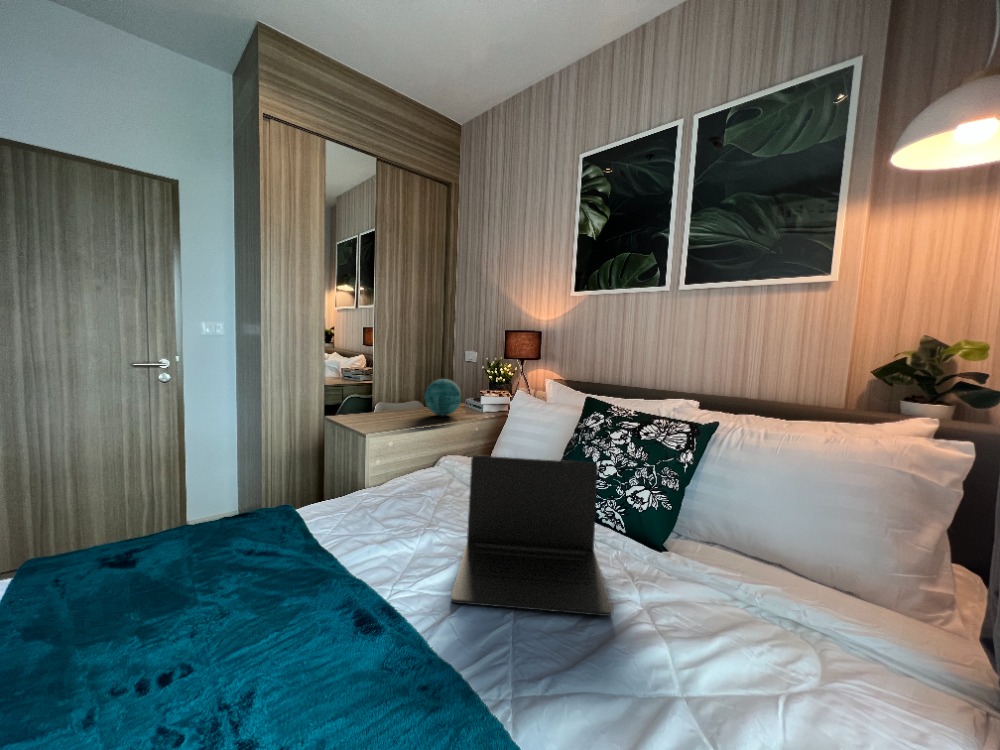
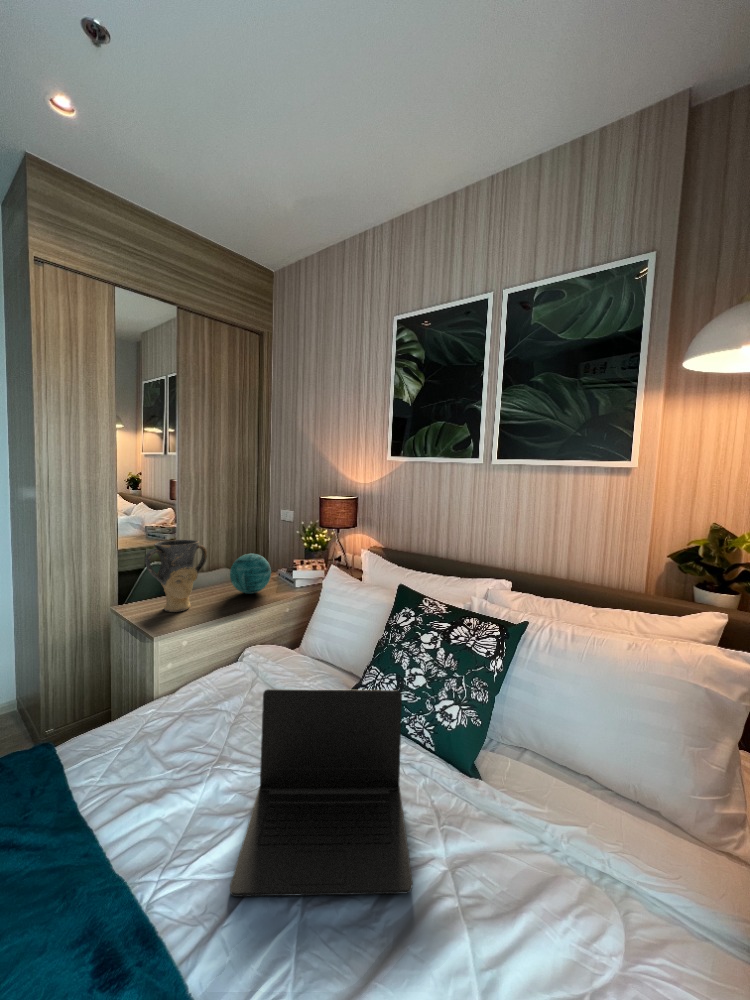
vase: none [354,361,406,423] -> present [145,540,207,612]

